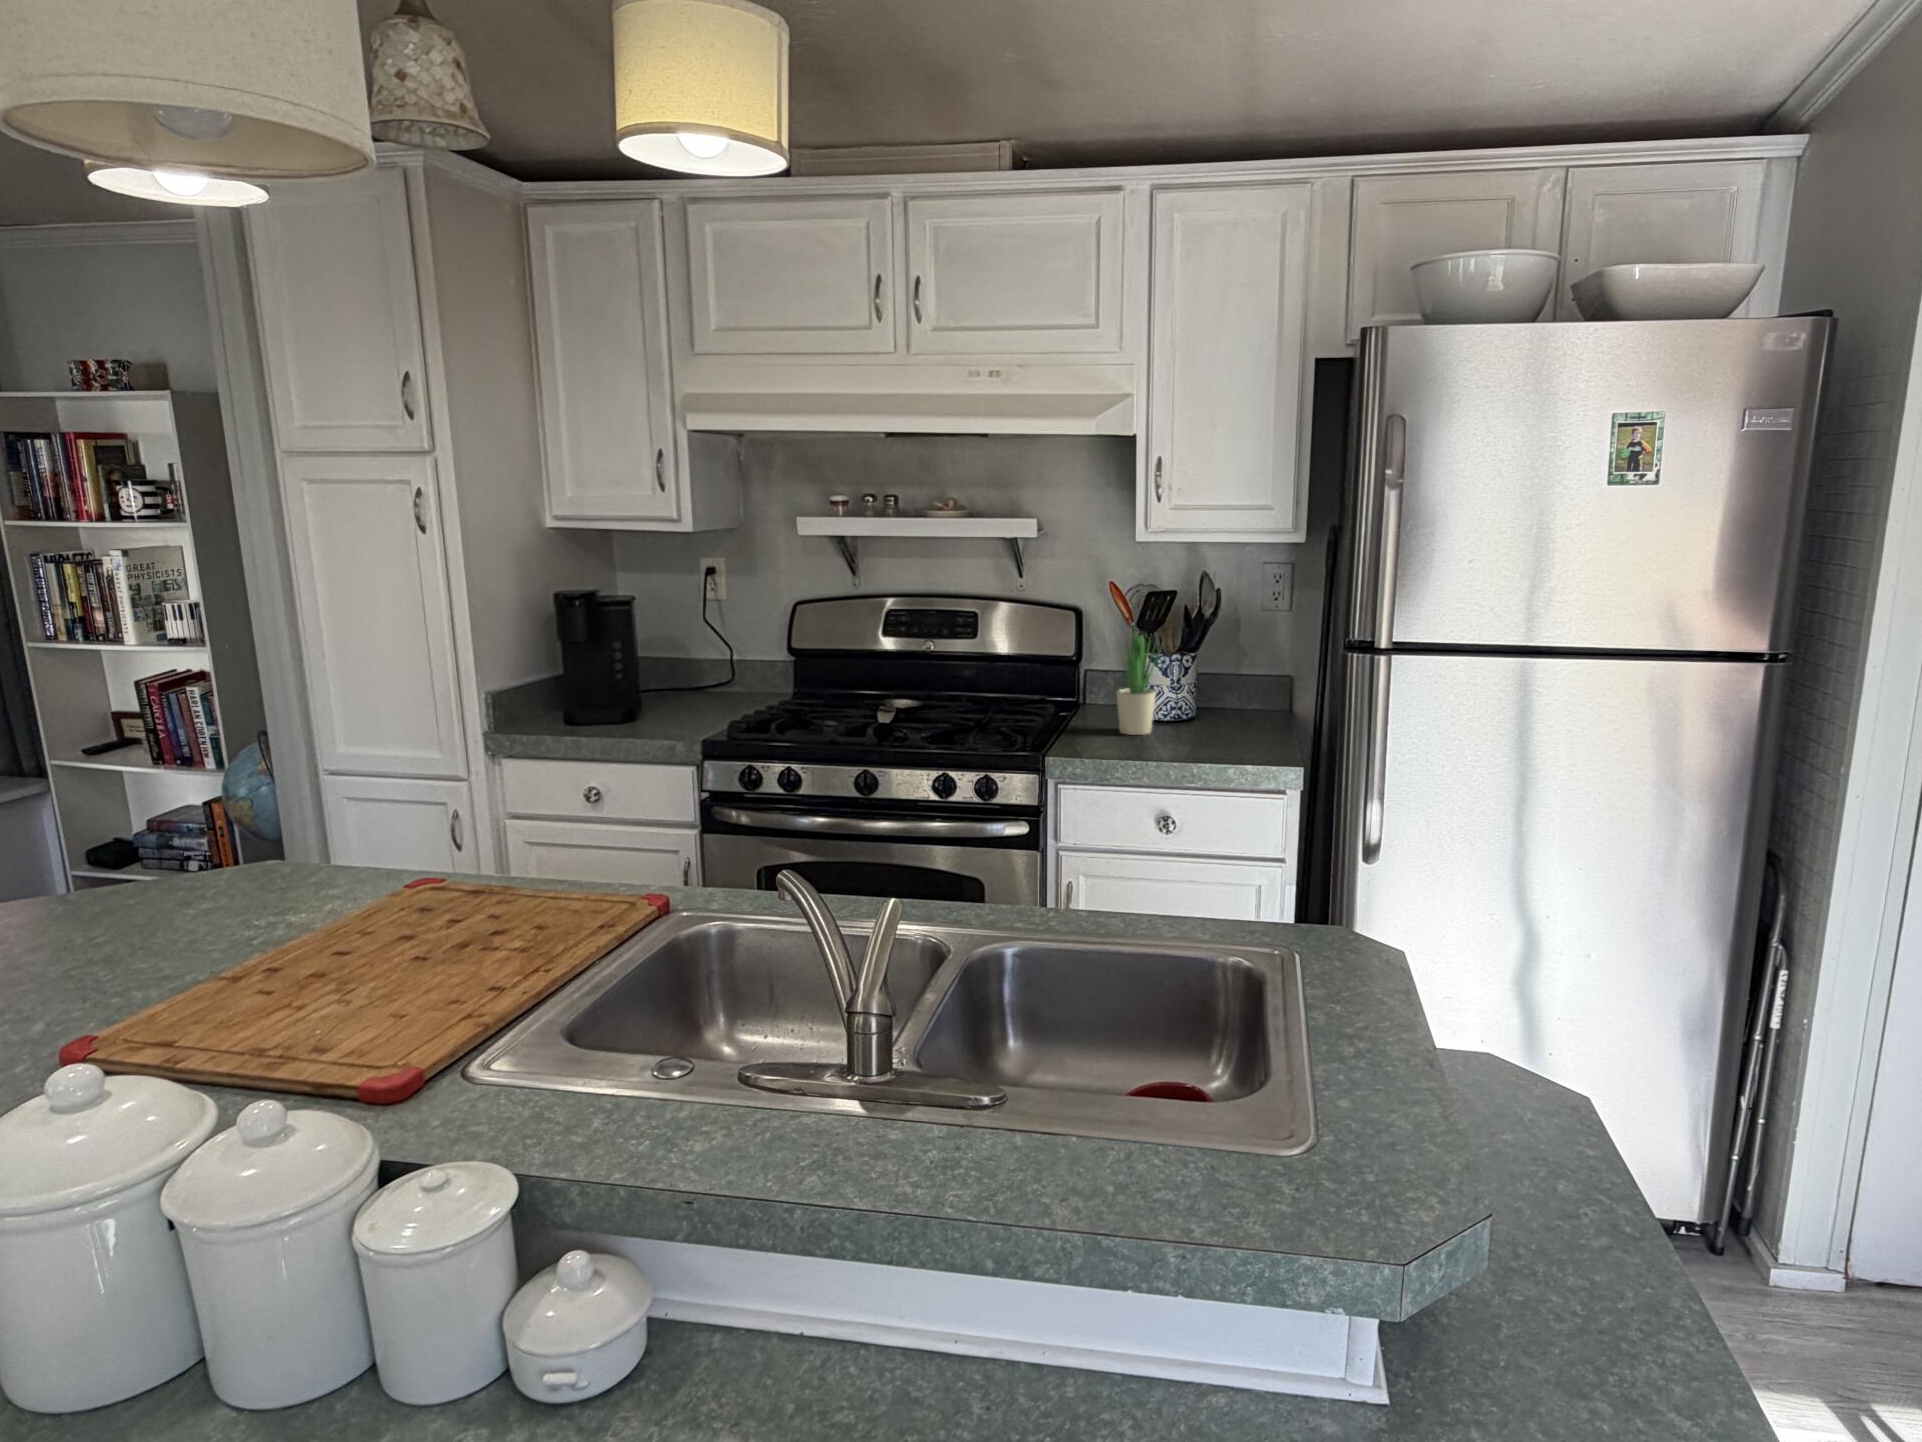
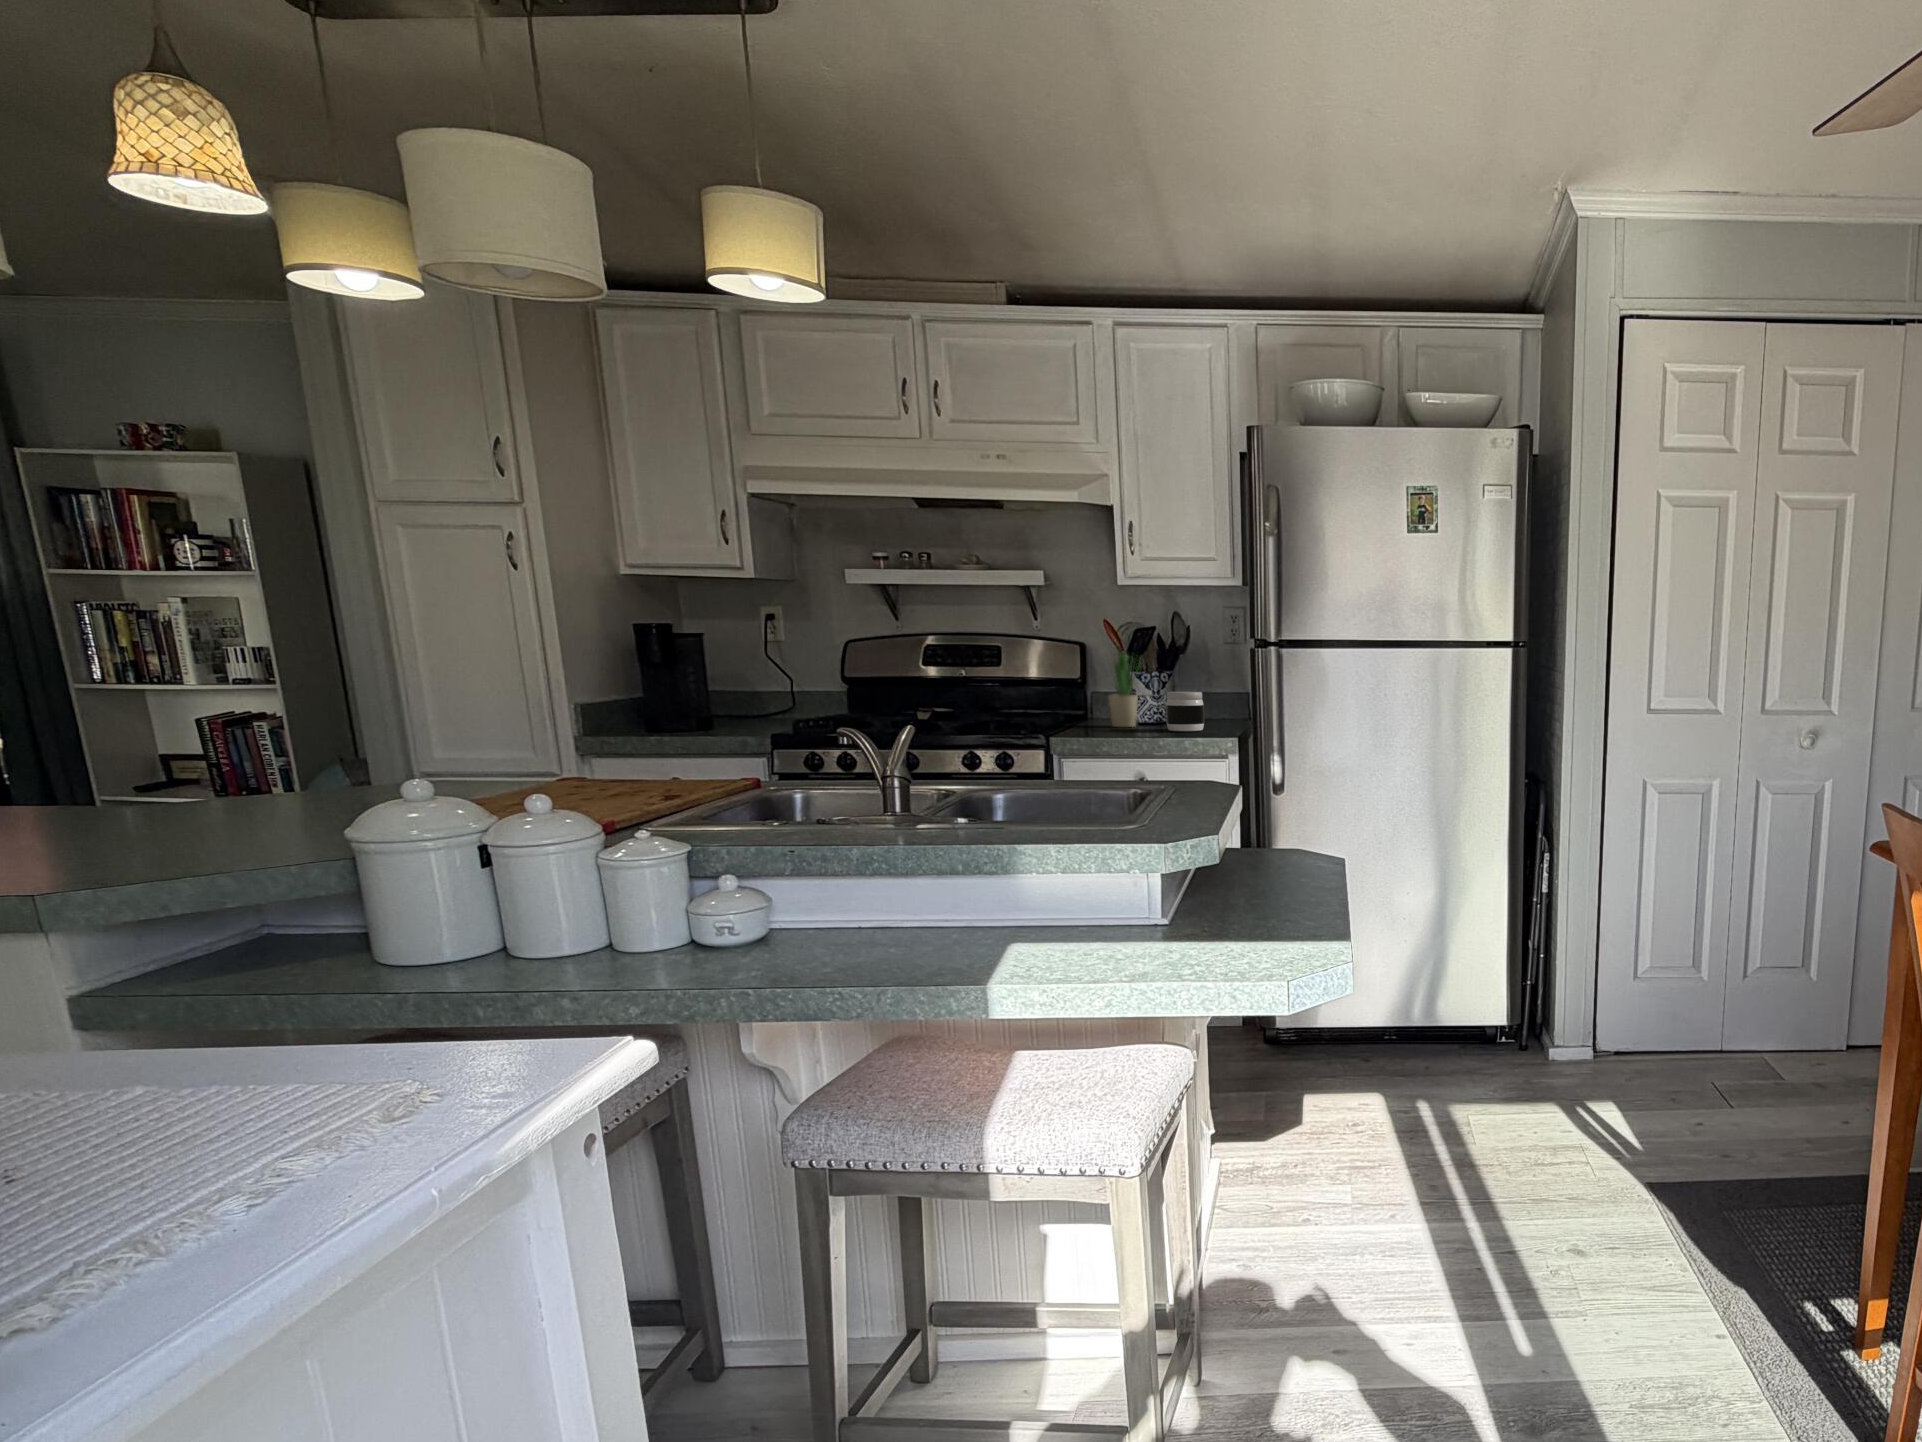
jar: none [1196,690,1248,749] -> present [1166,691,1204,731]

